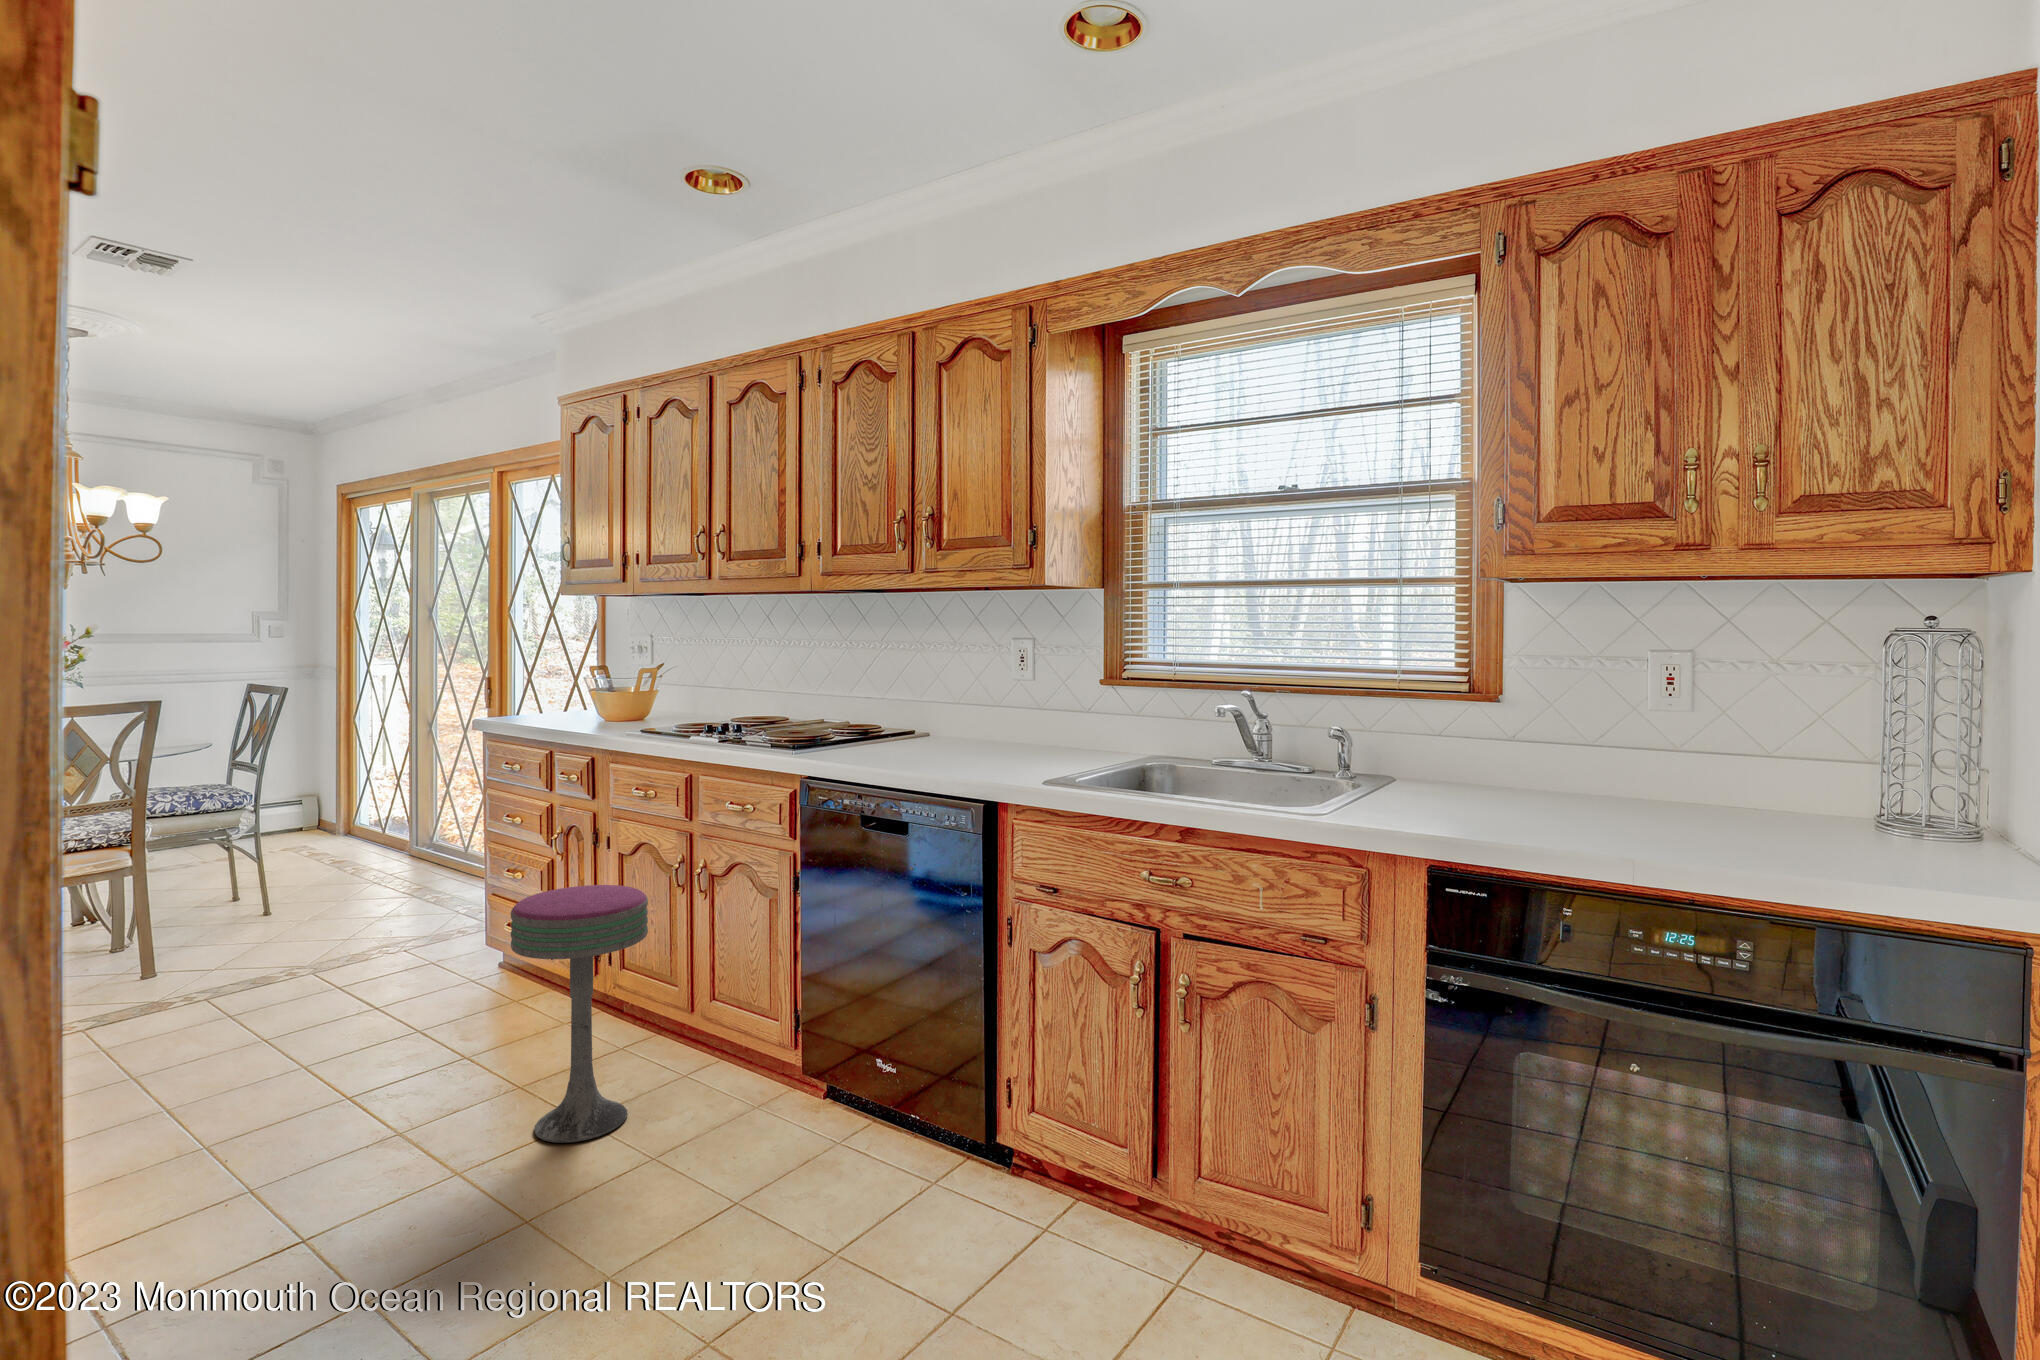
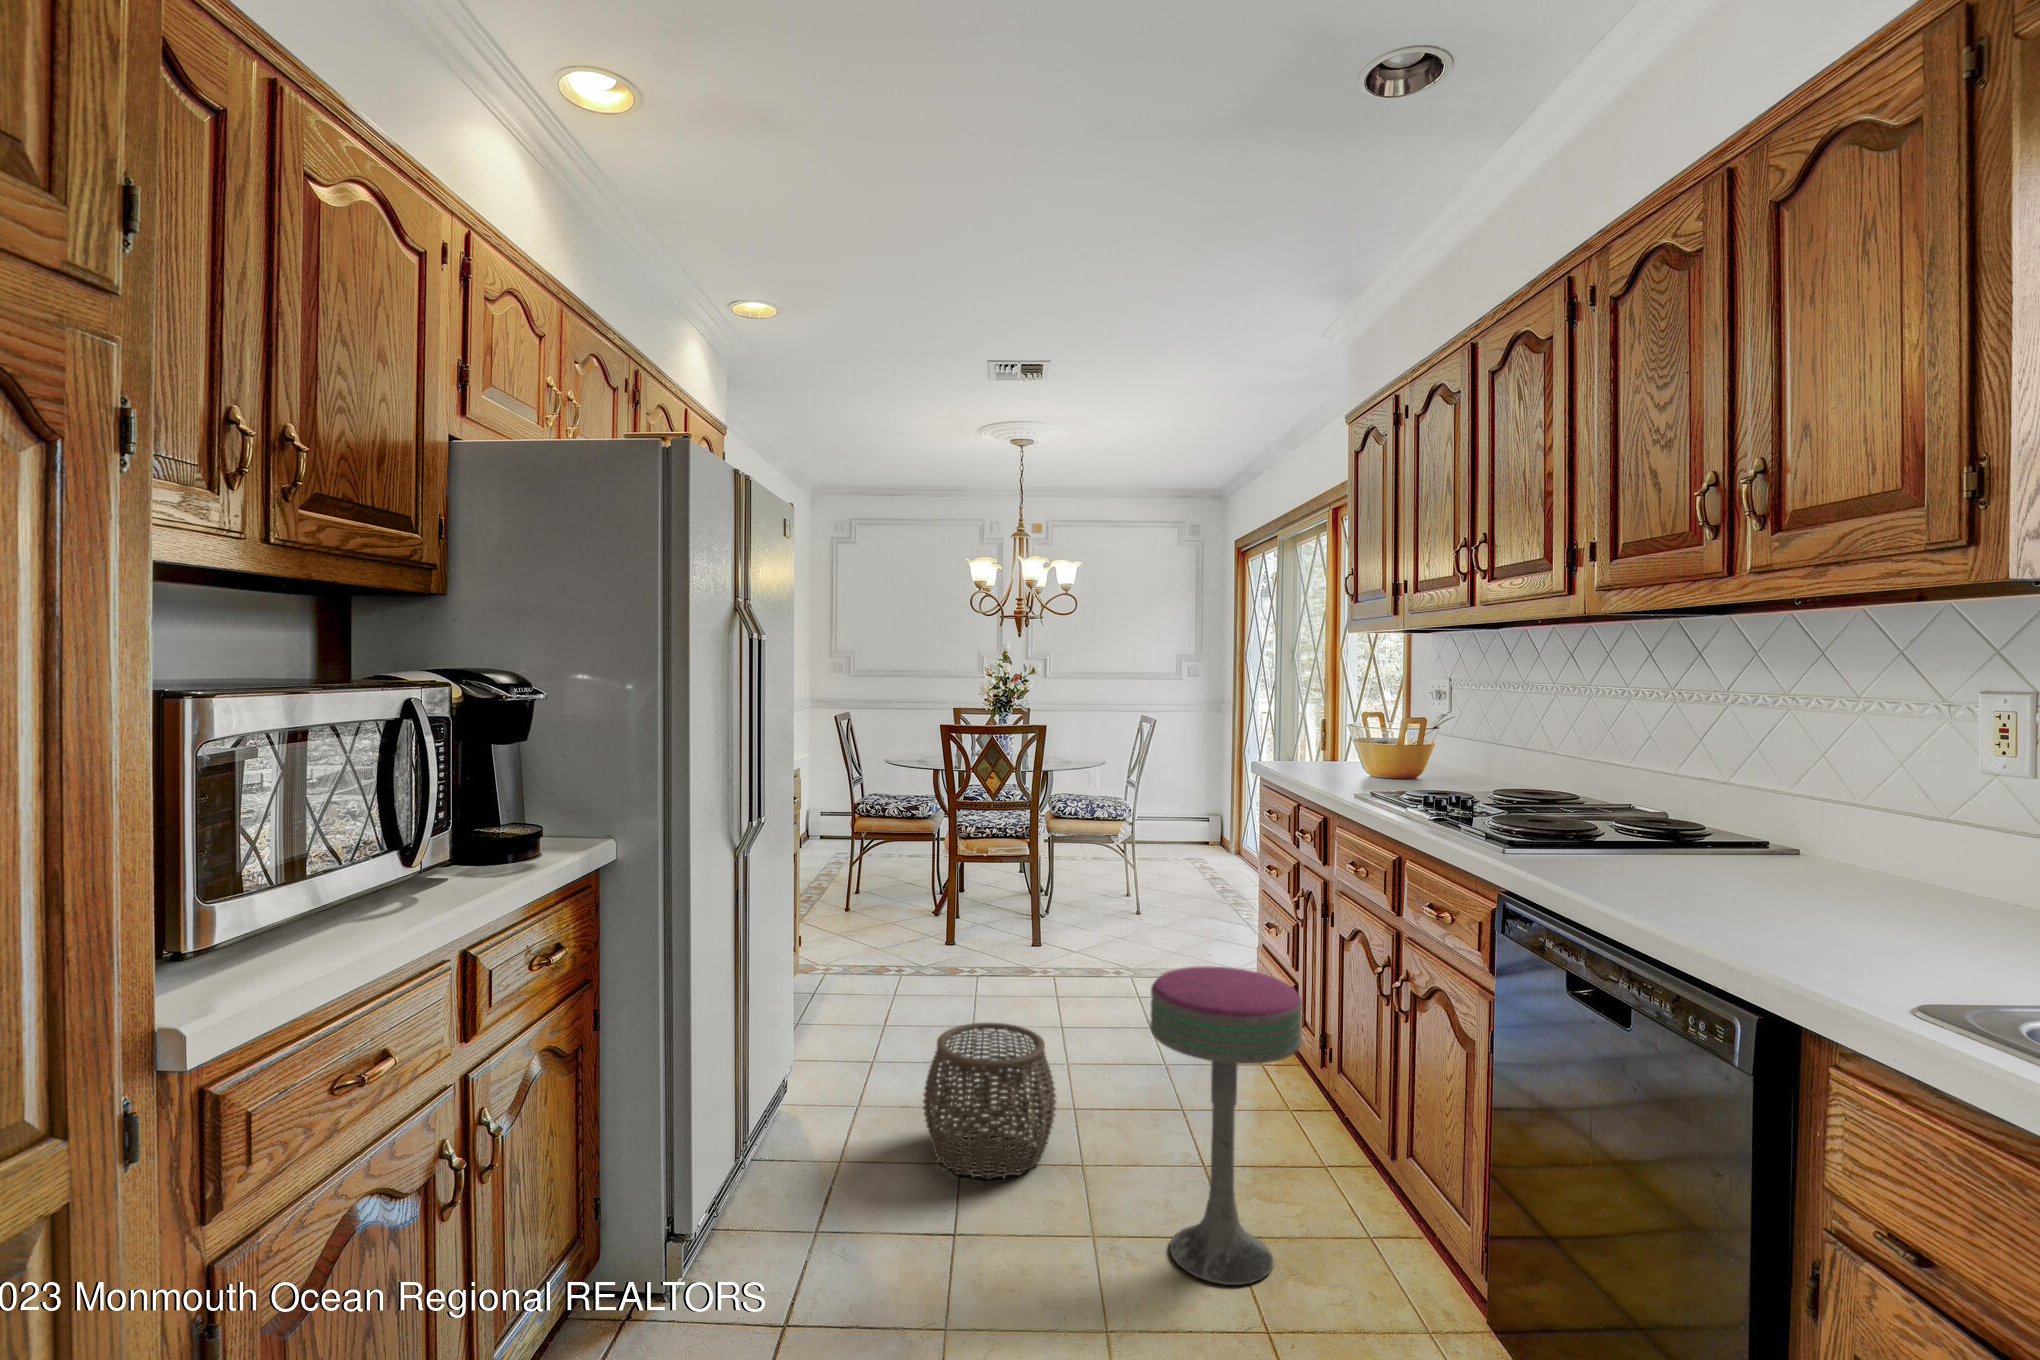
woven basket: none [186,1013,369,1185] -> present [923,1022,1056,1179]

